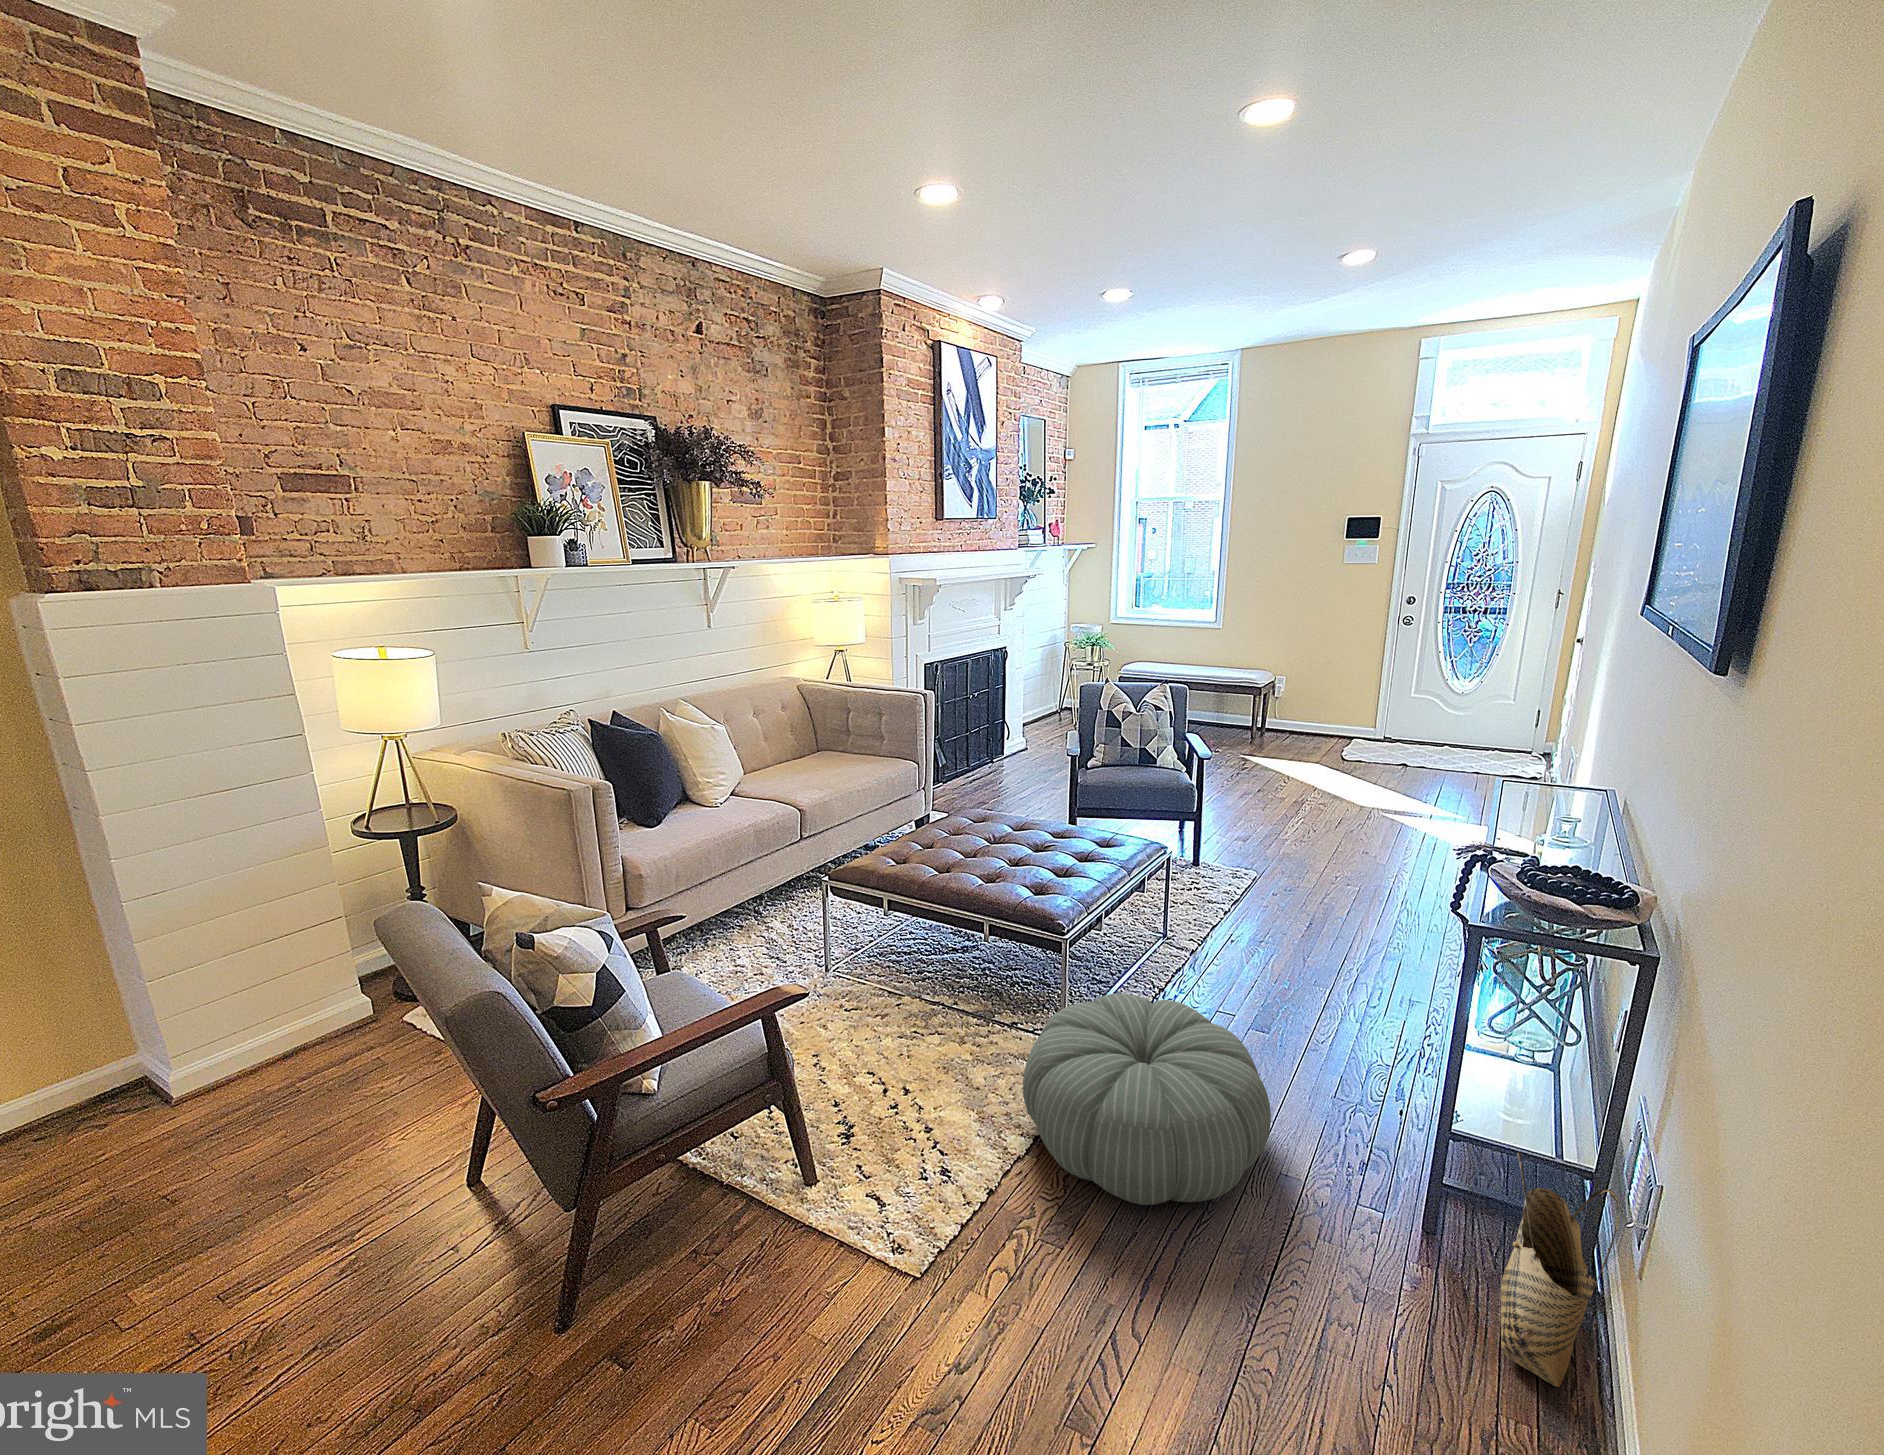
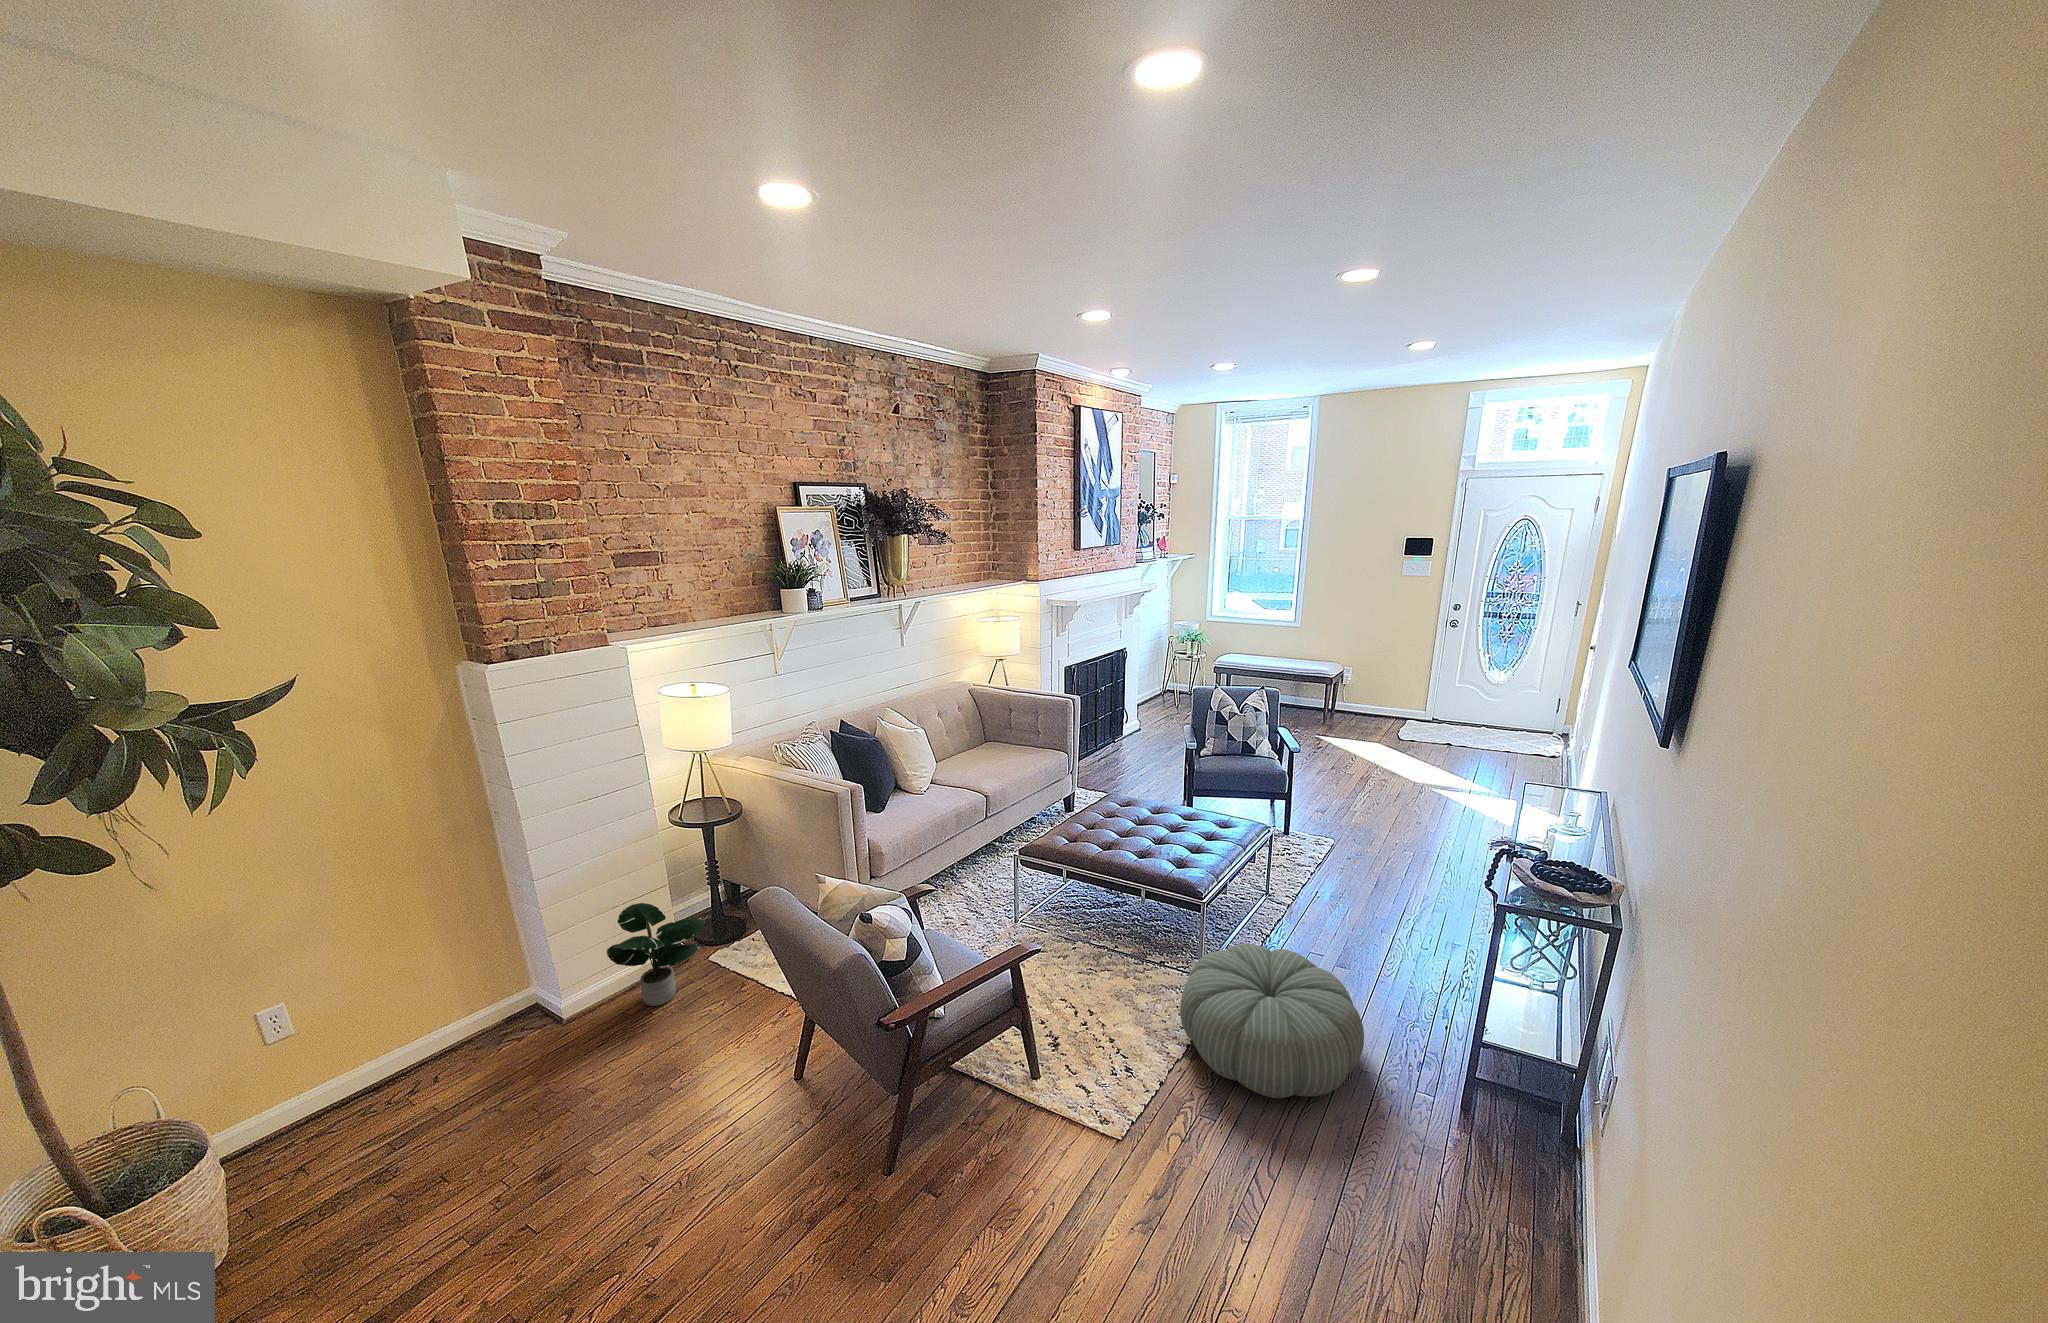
potted plant: none [233,945,386,1087] -> present [607,903,705,1006]
woven basket: present [1501,1152,1619,1387] -> none [1532,1065,1615,1224]

